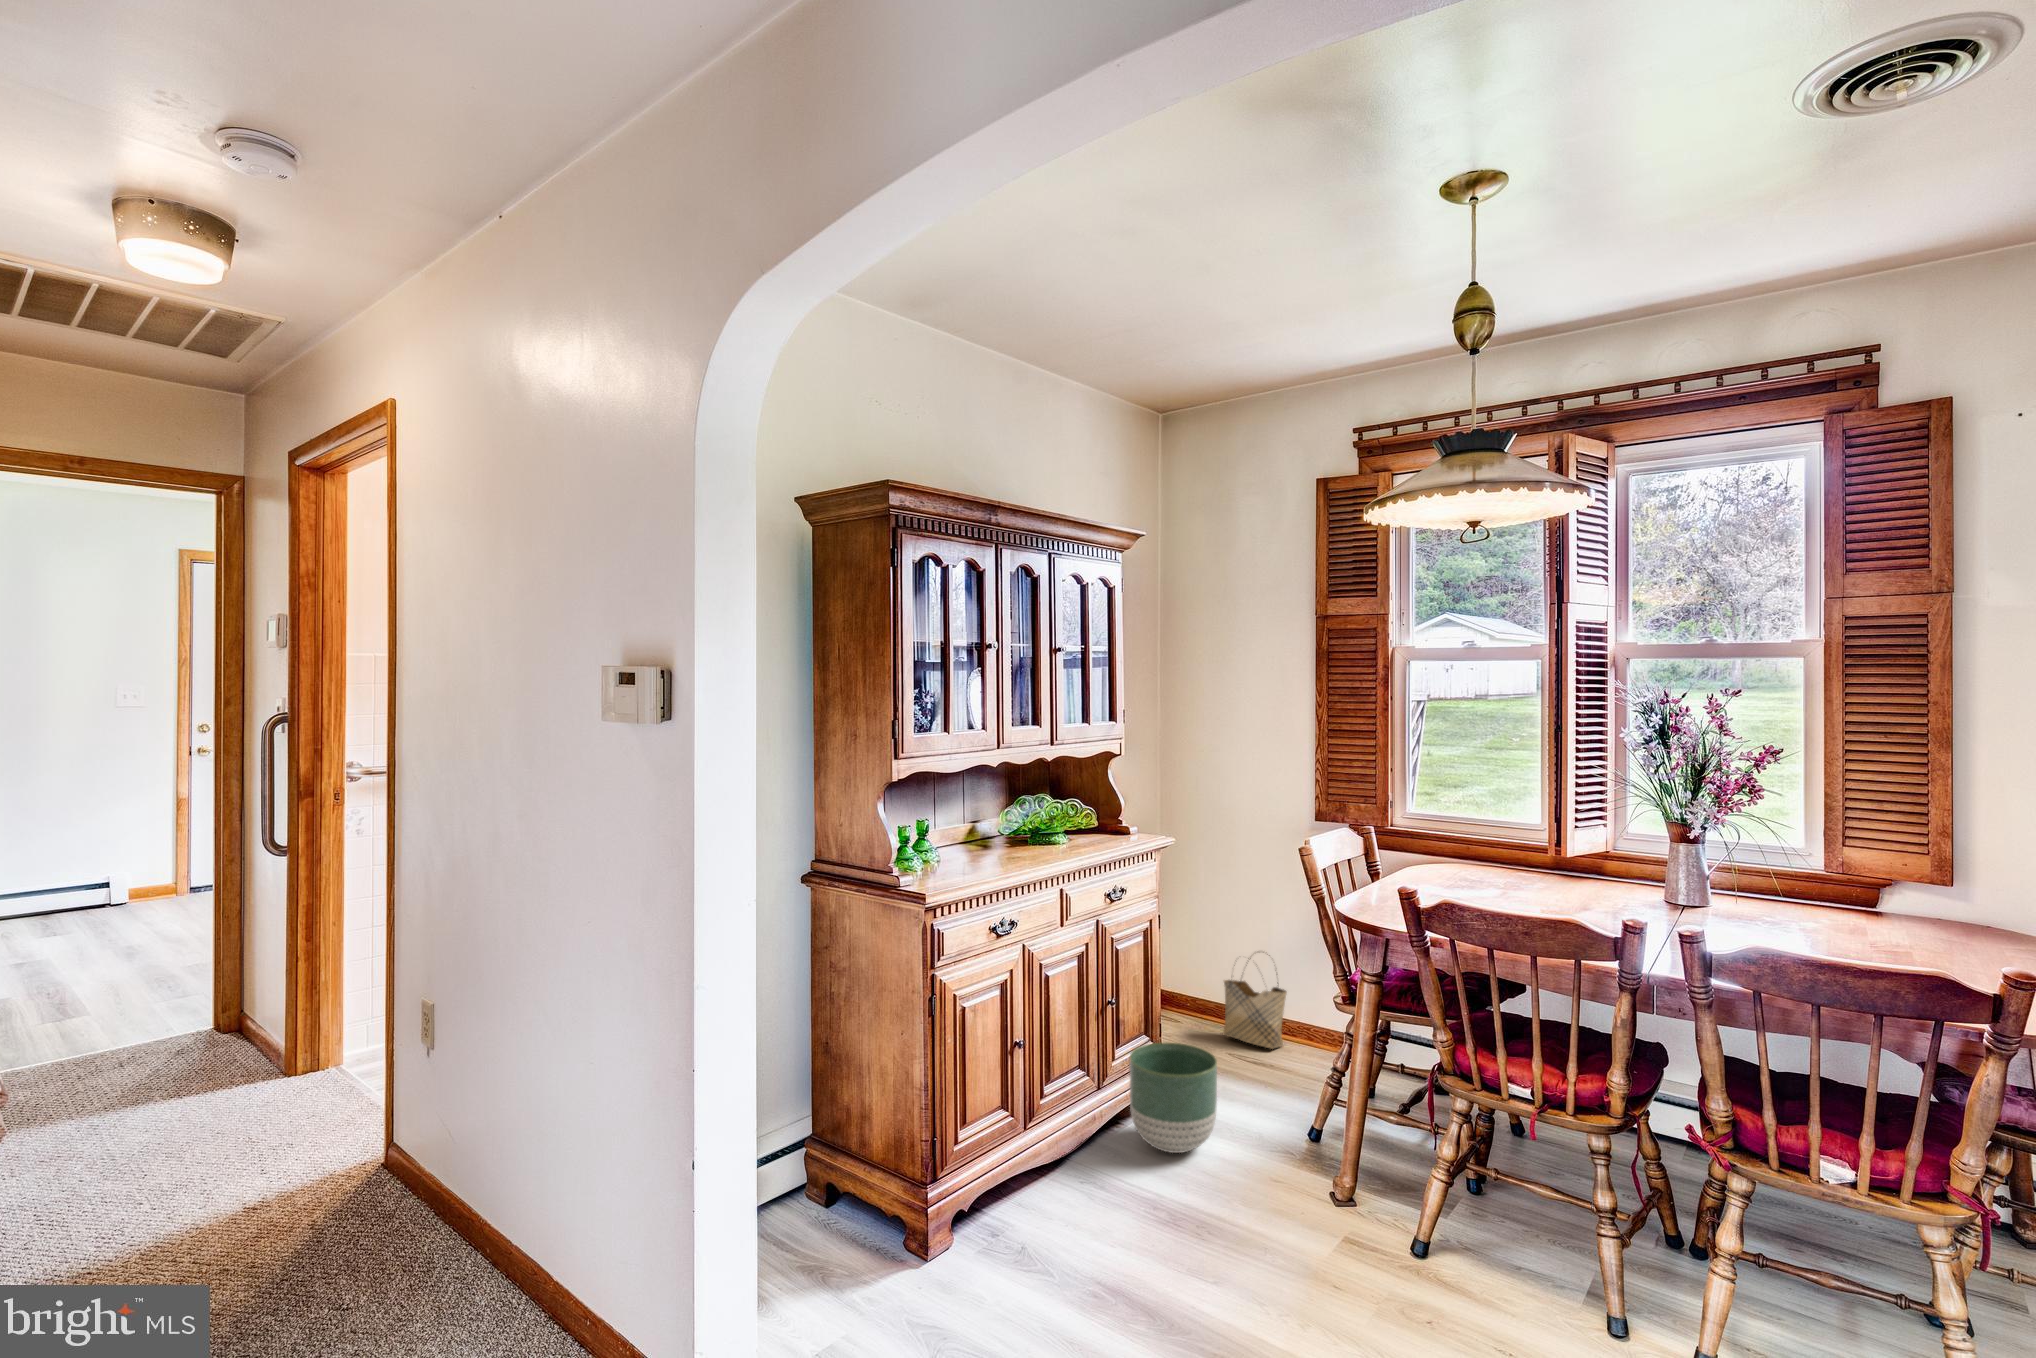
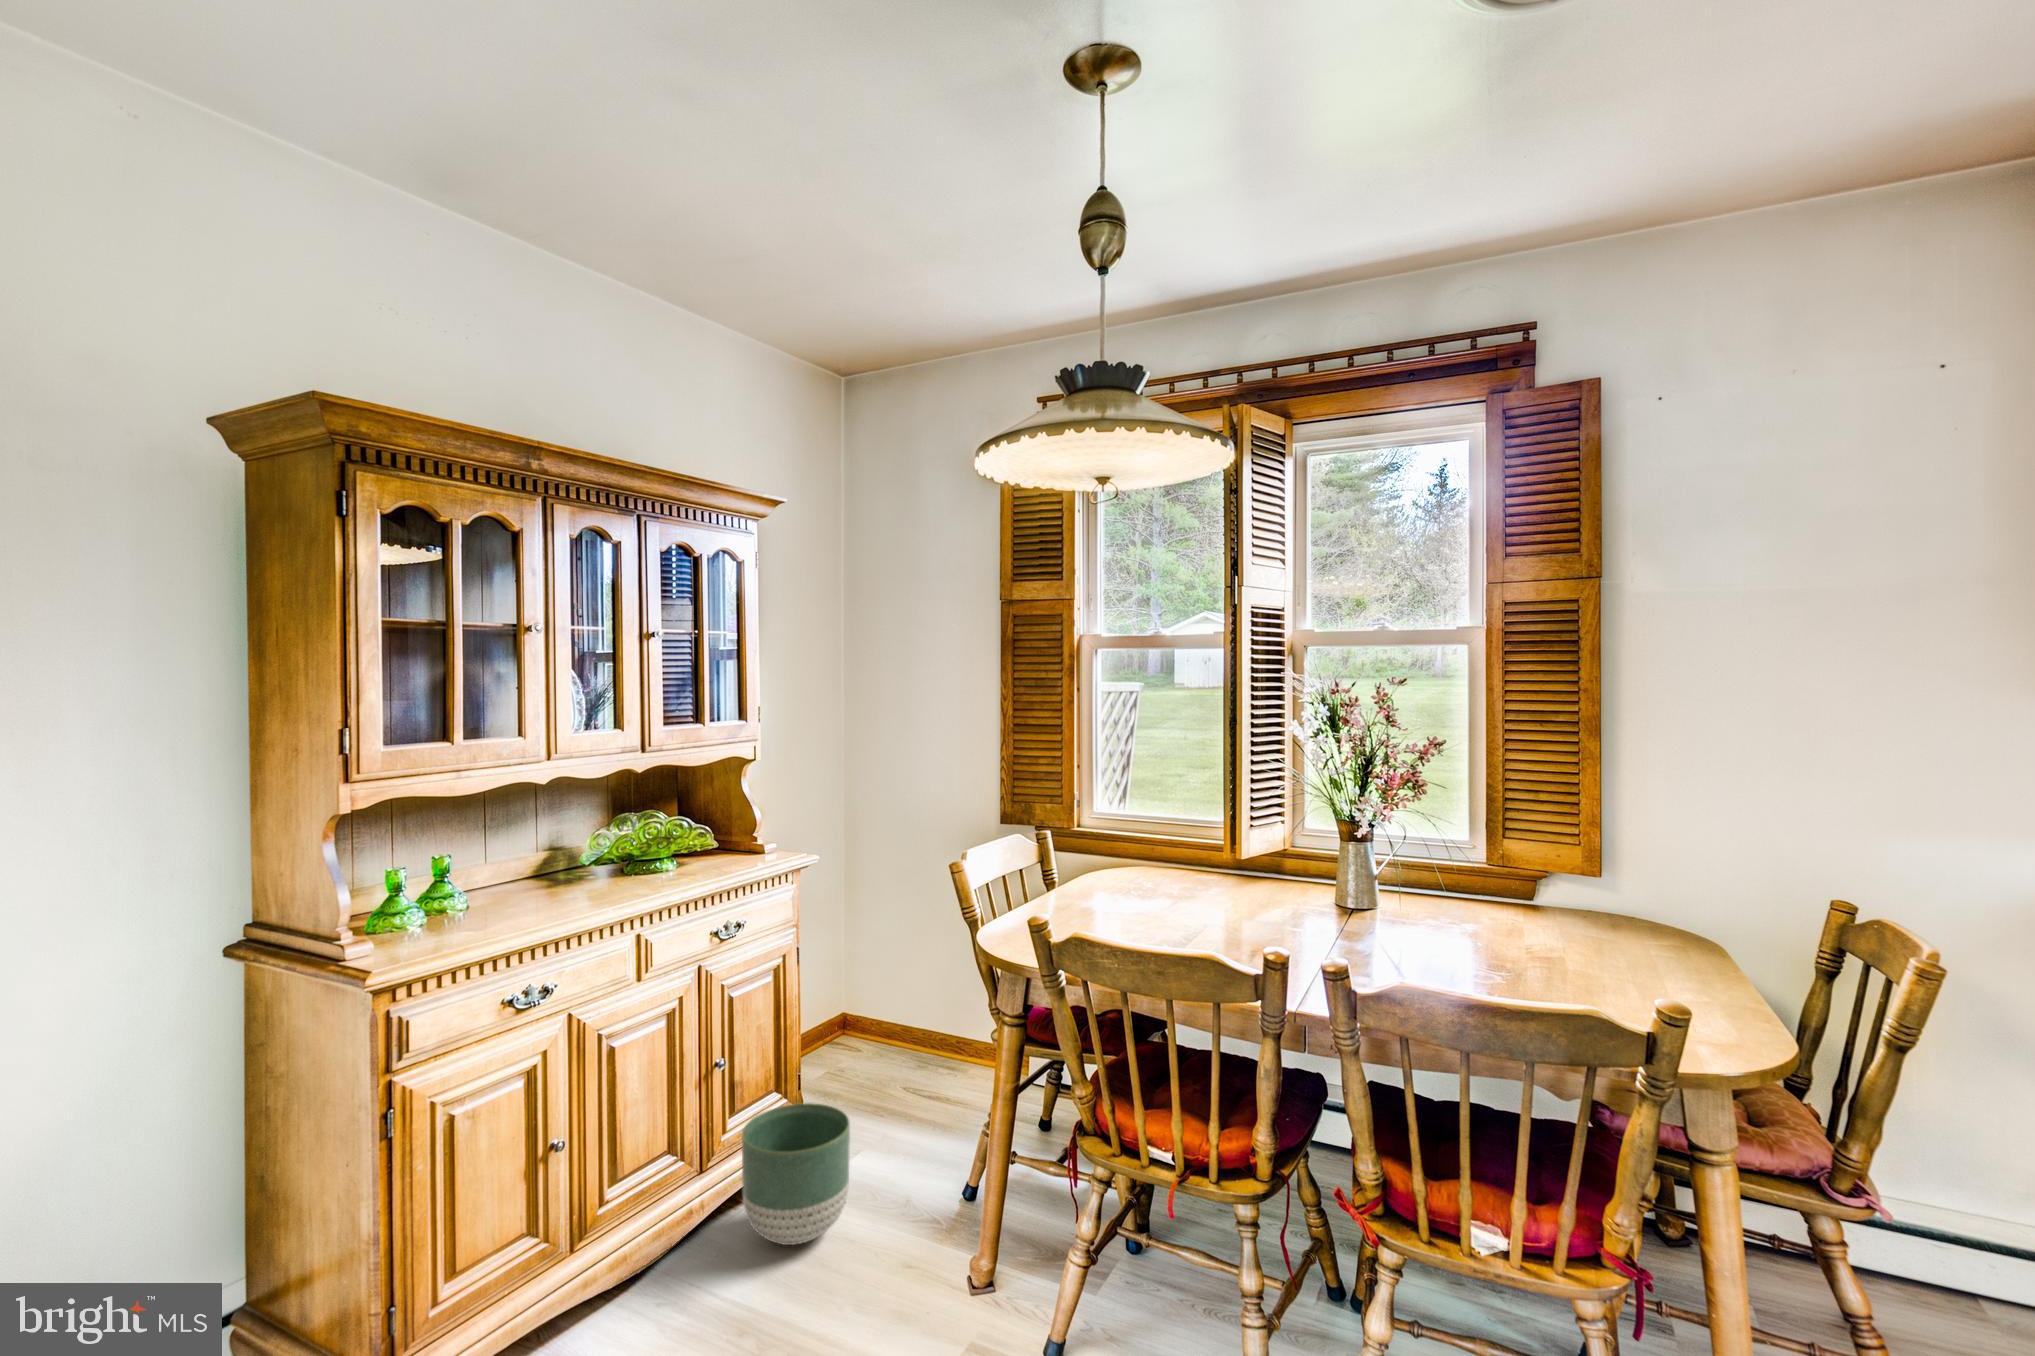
woven basket: present [1223,955,1287,1049] -> none [901,973,969,1084]

